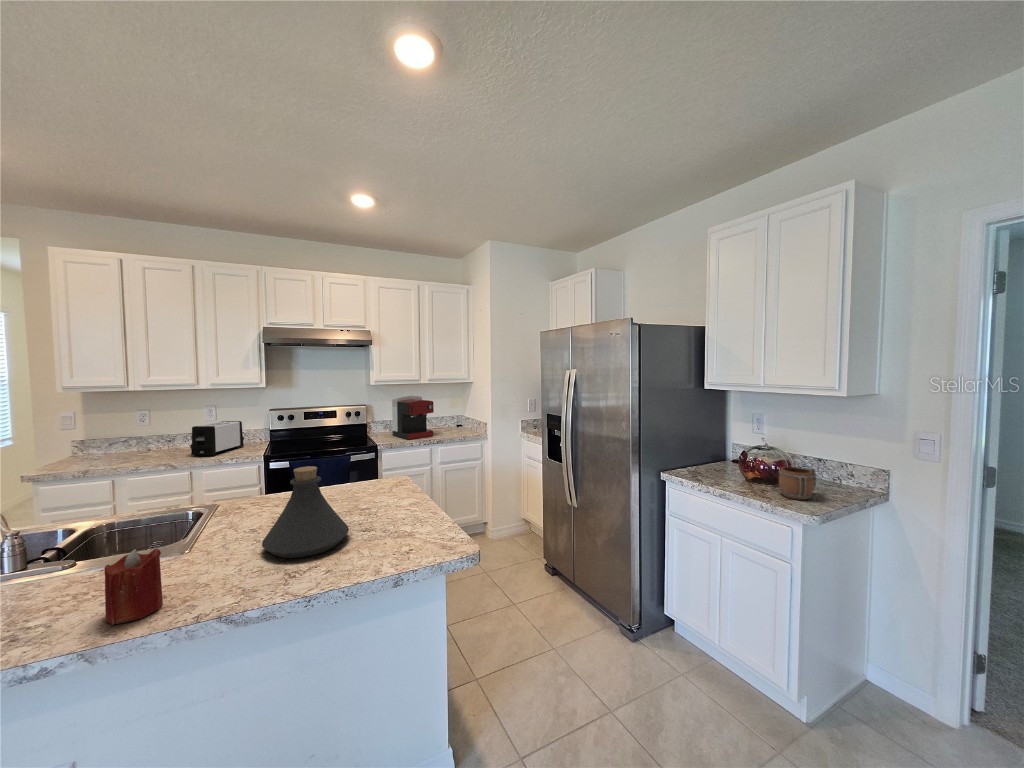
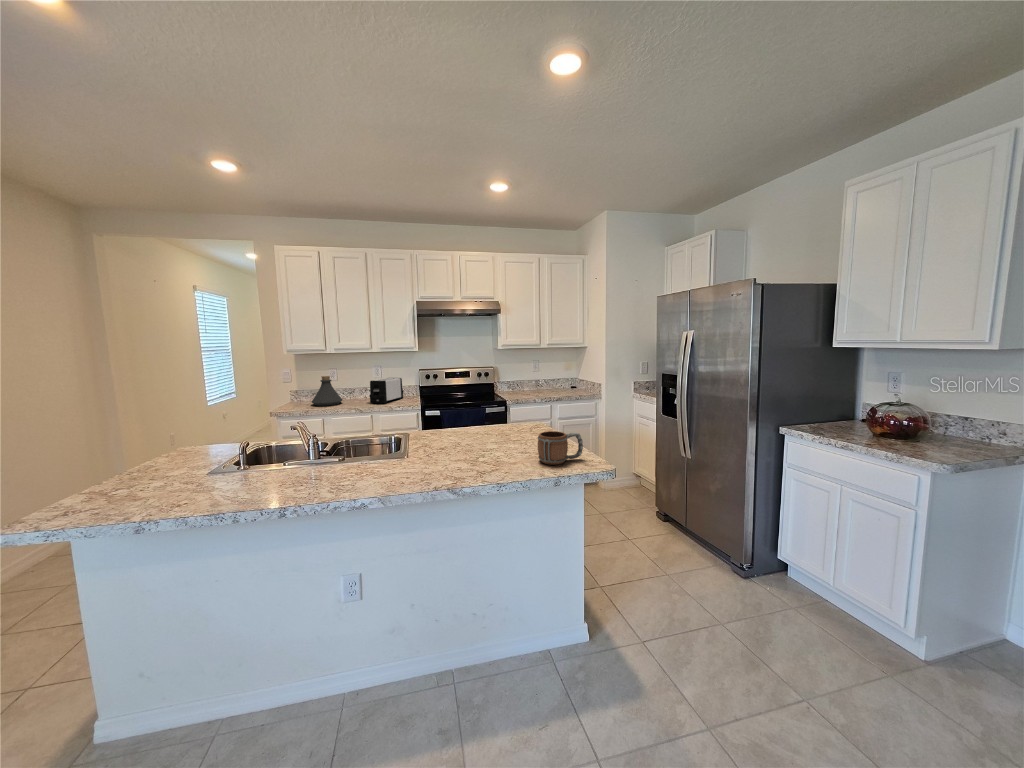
coffee maker: present [392,396,434,439] -> none [516,359,552,397]
bottle: present [262,466,349,558] -> present [312,376,342,406]
mug: present [779,467,817,500] -> present [538,431,583,465]
candle: present [105,549,163,625] -> none [384,442,413,486]

